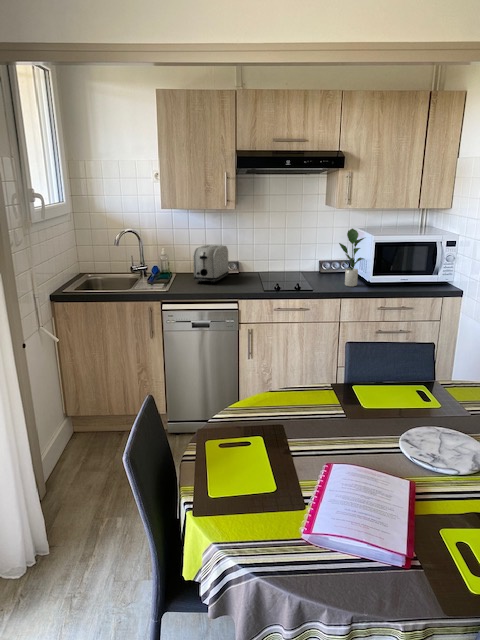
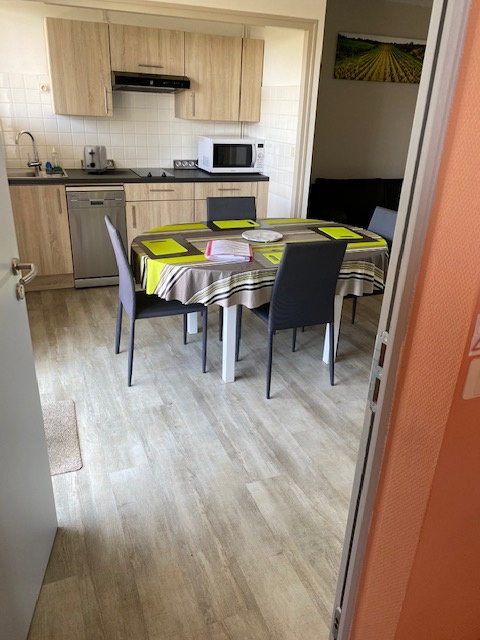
potted plant: present [339,229,364,286] -> none [189,134,208,175]

